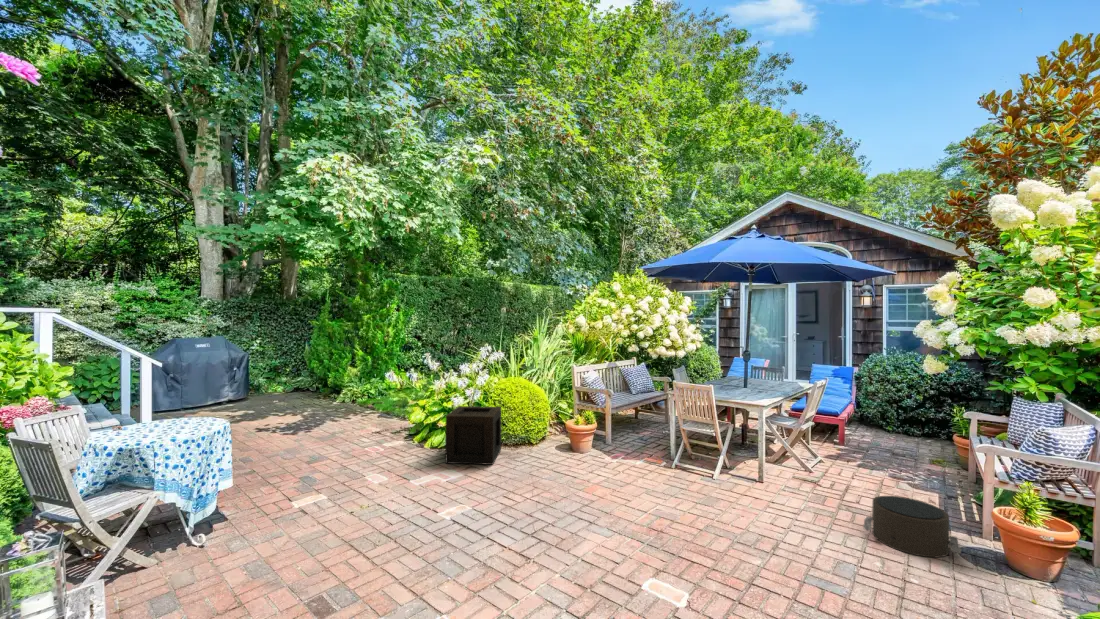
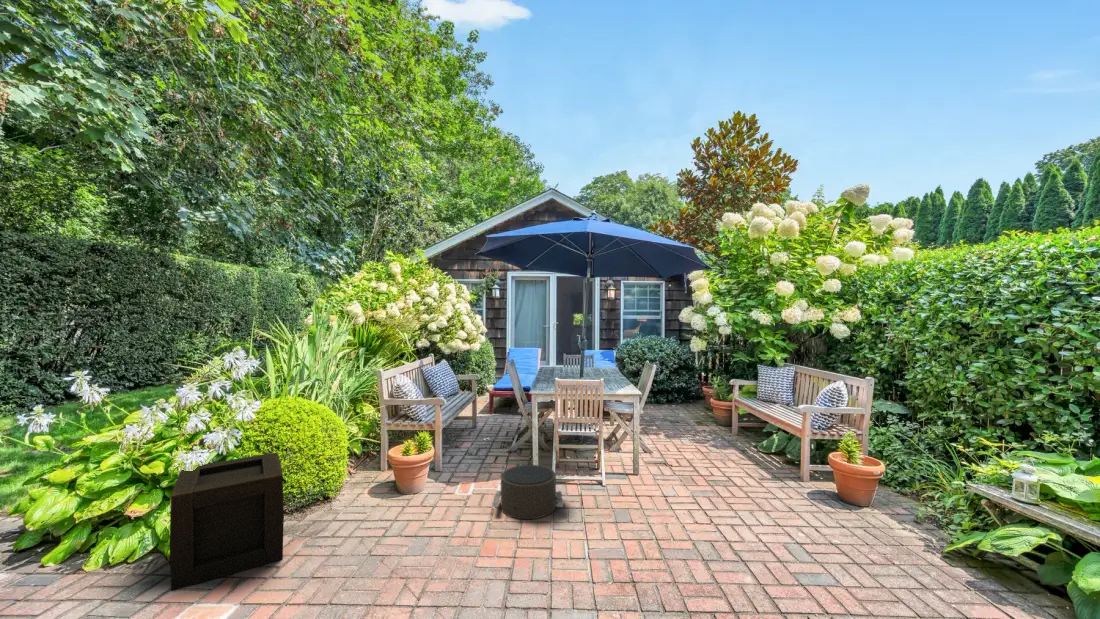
pouf: present [863,496,961,557] -> present [492,465,563,519]

